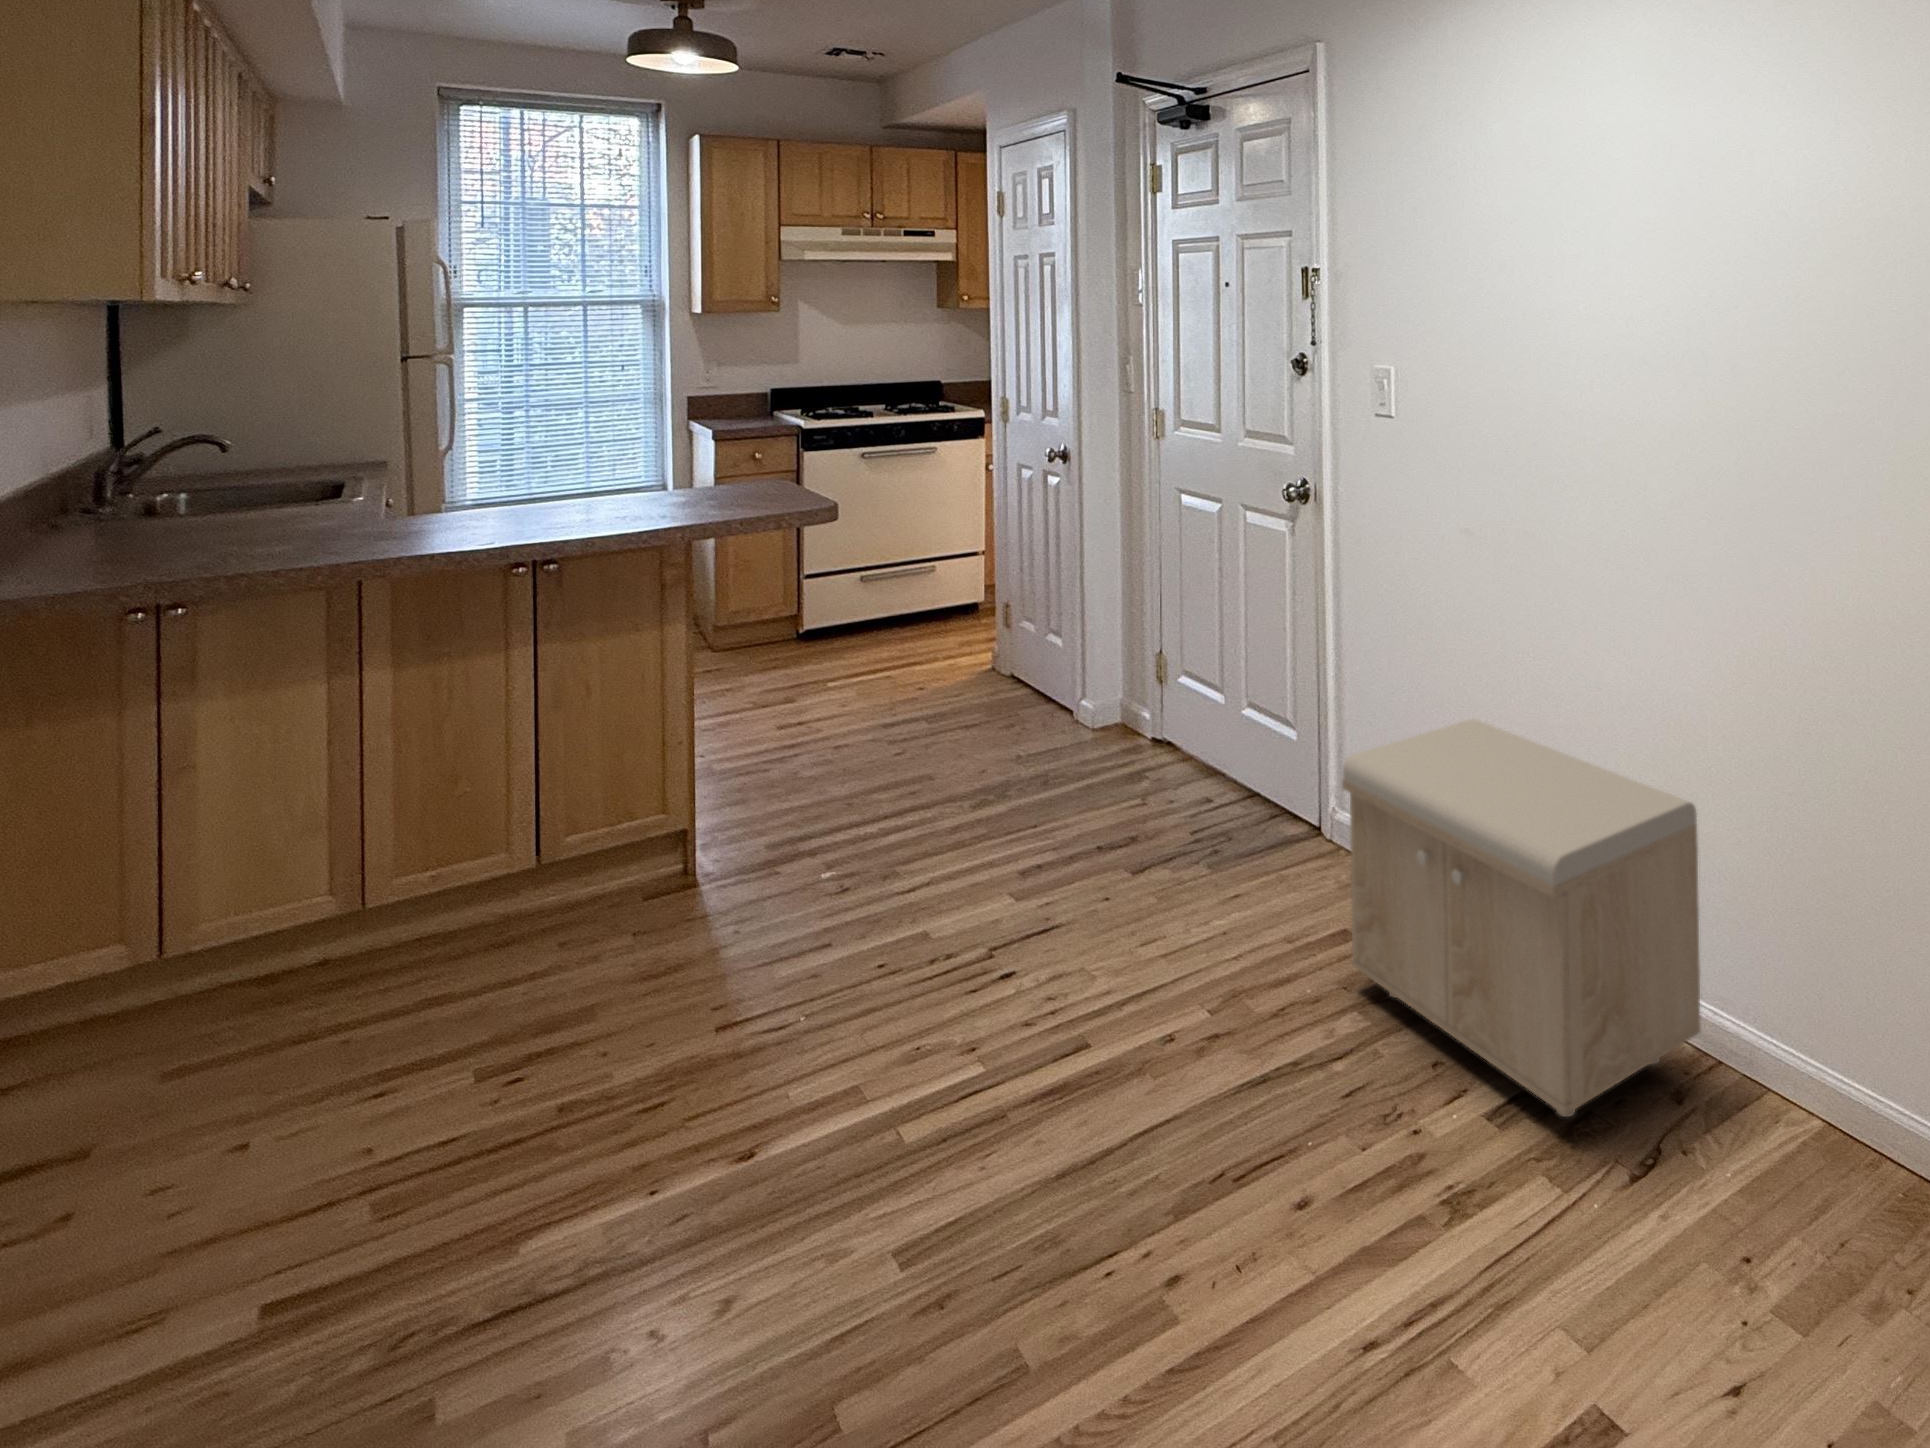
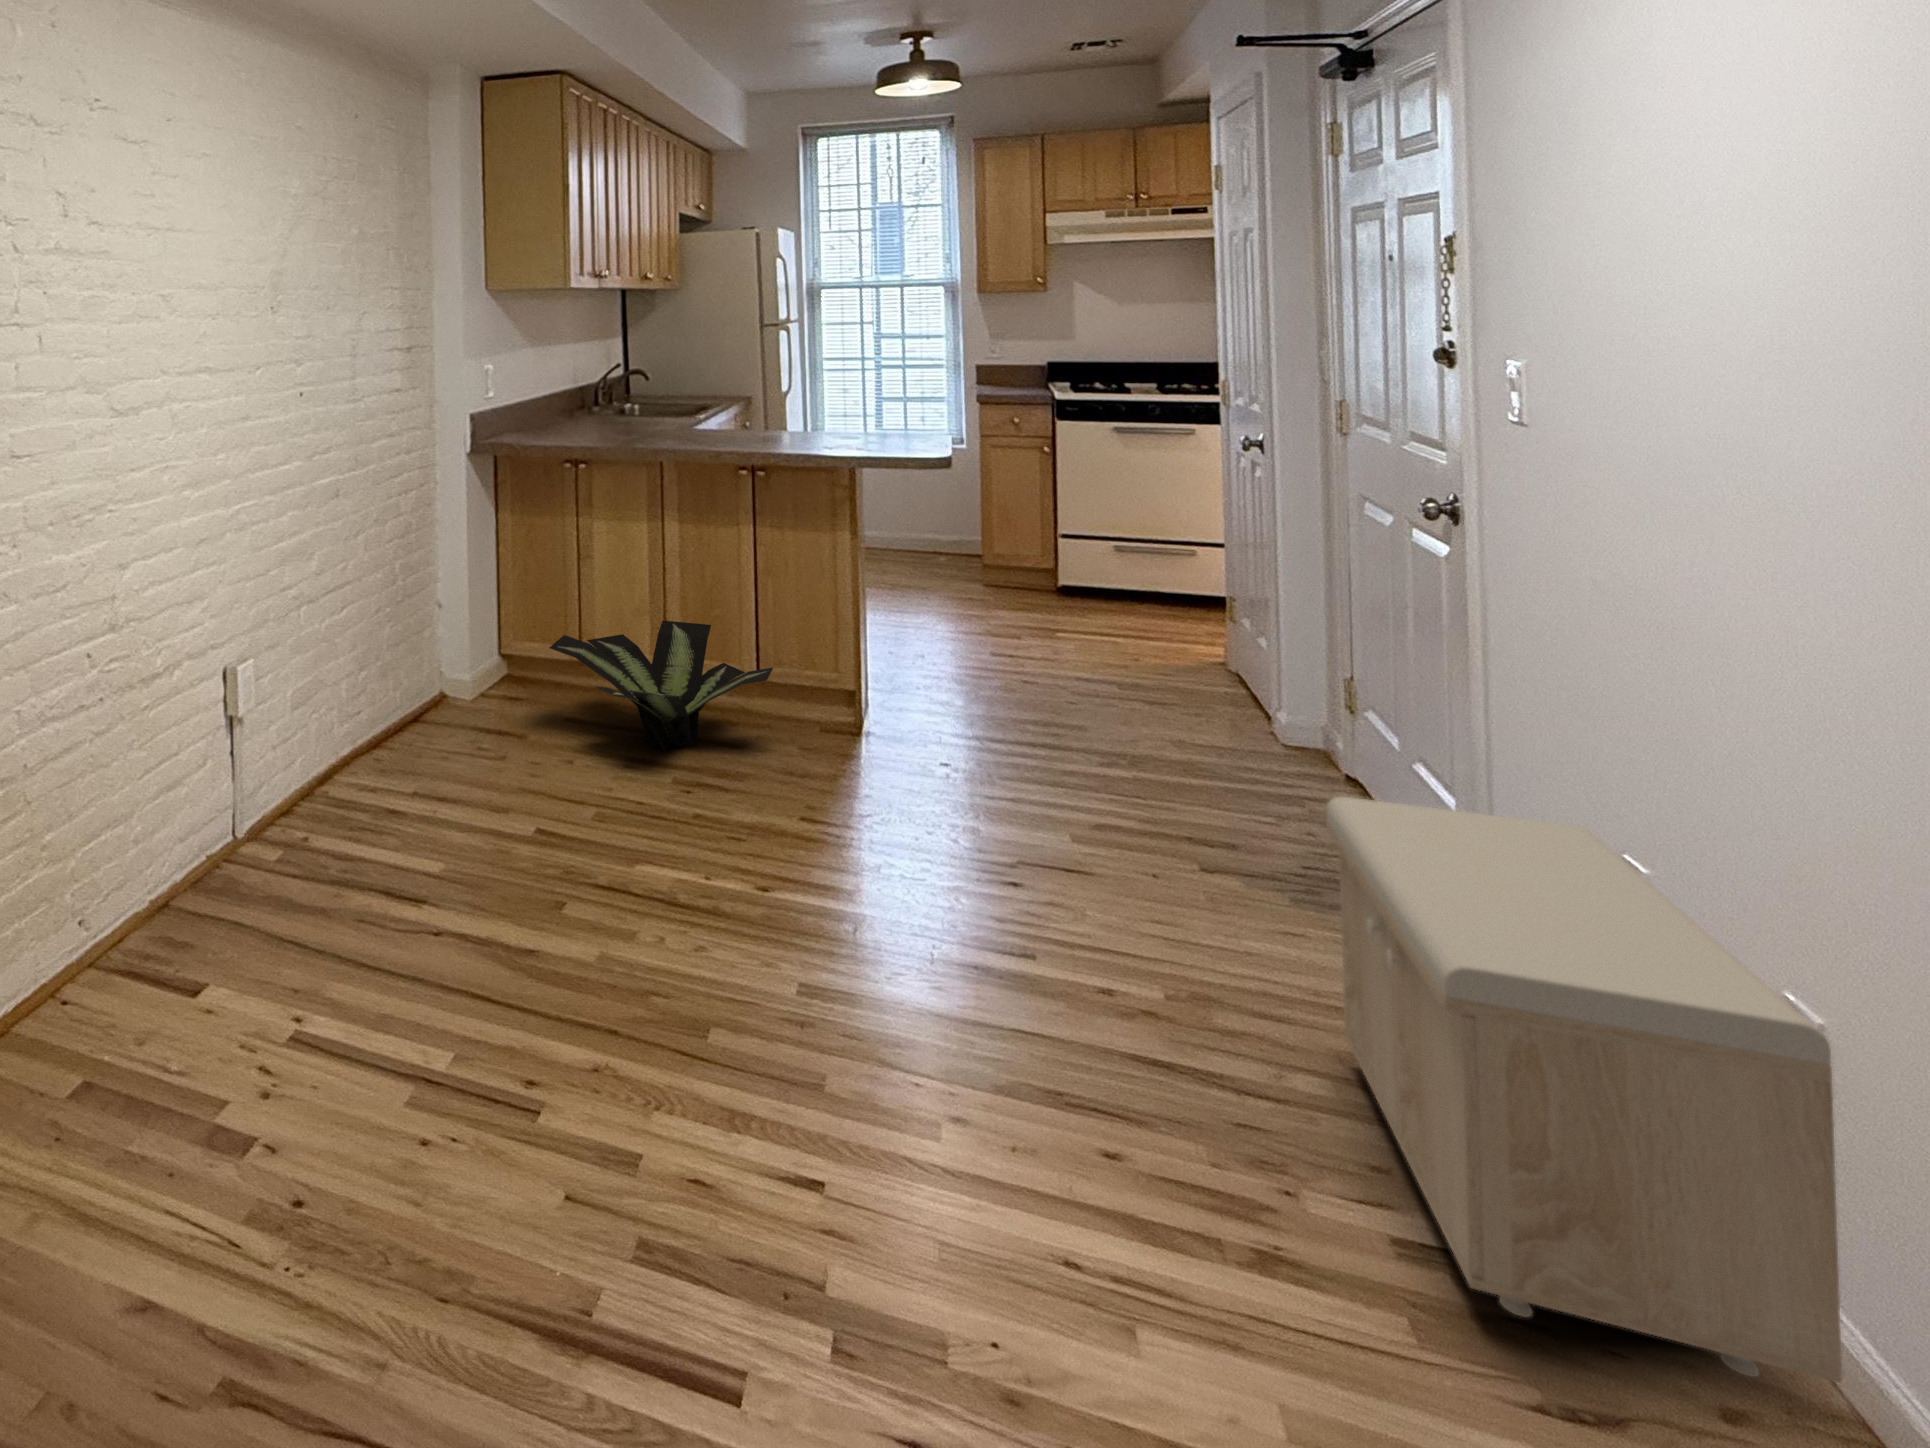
potted plant: none [146,815,612,1050] -> present [549,620,773,750]

